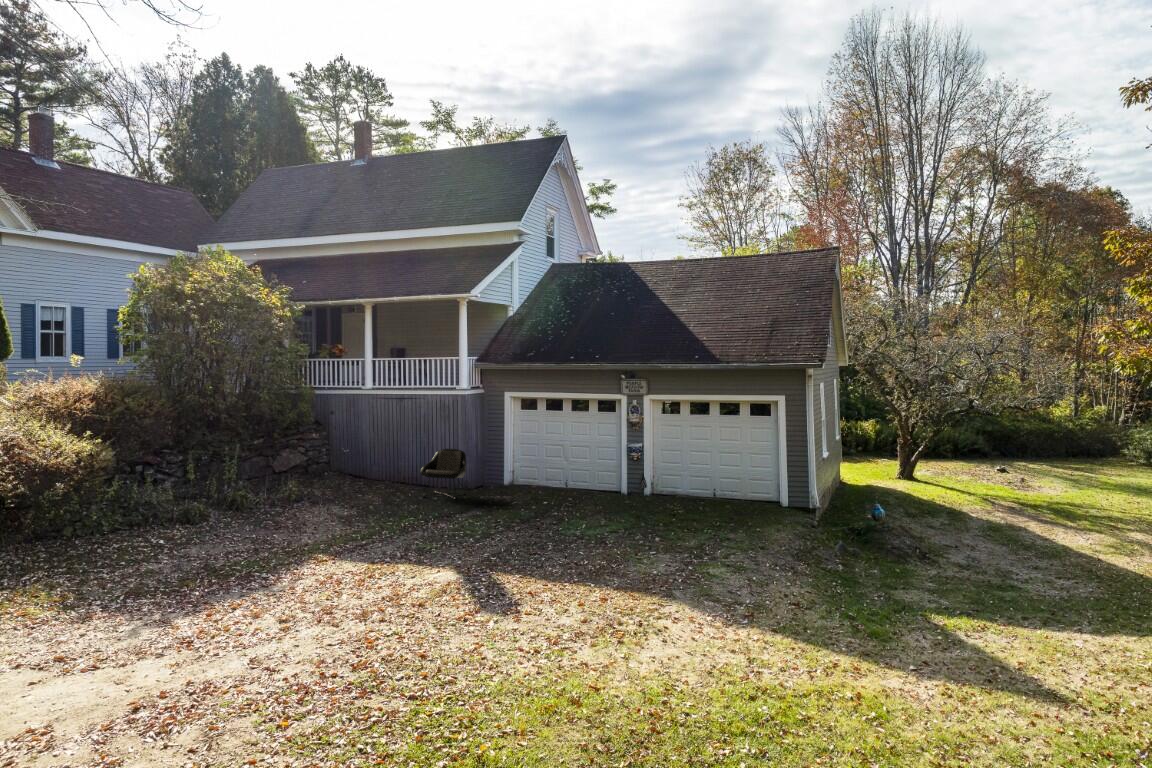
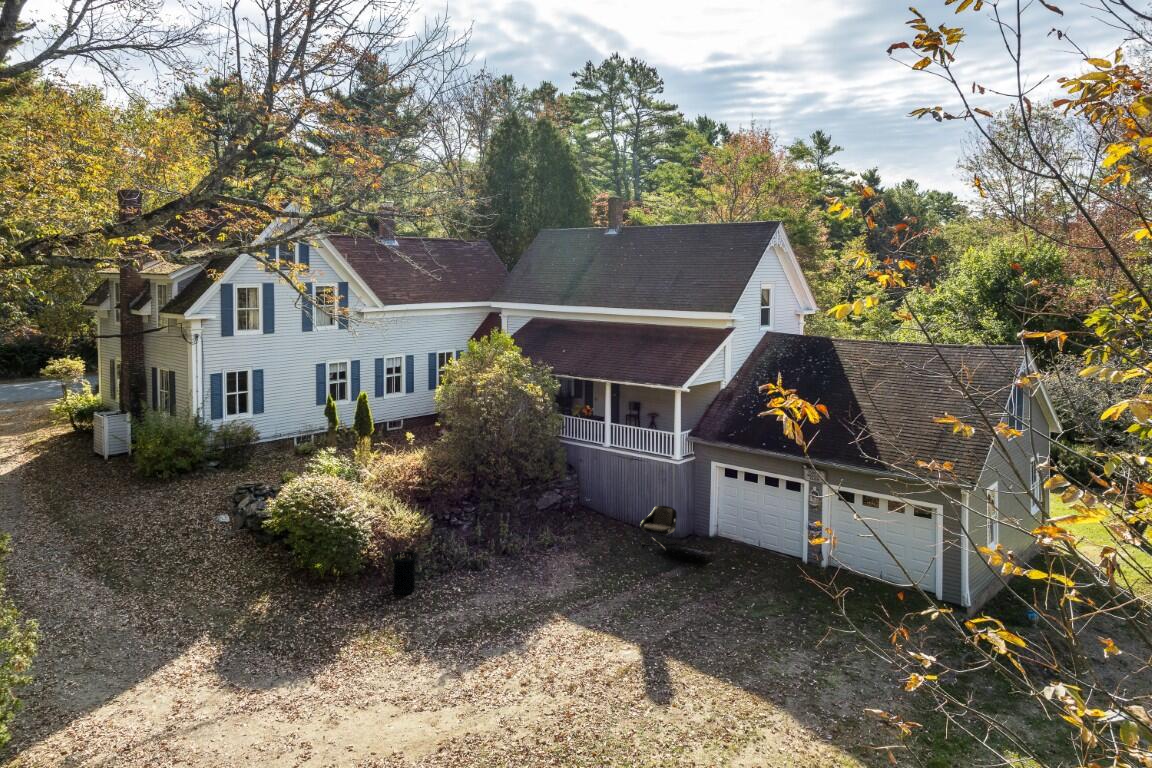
trash can: none [35,487,86,552] -> present [391,551,418,594]

